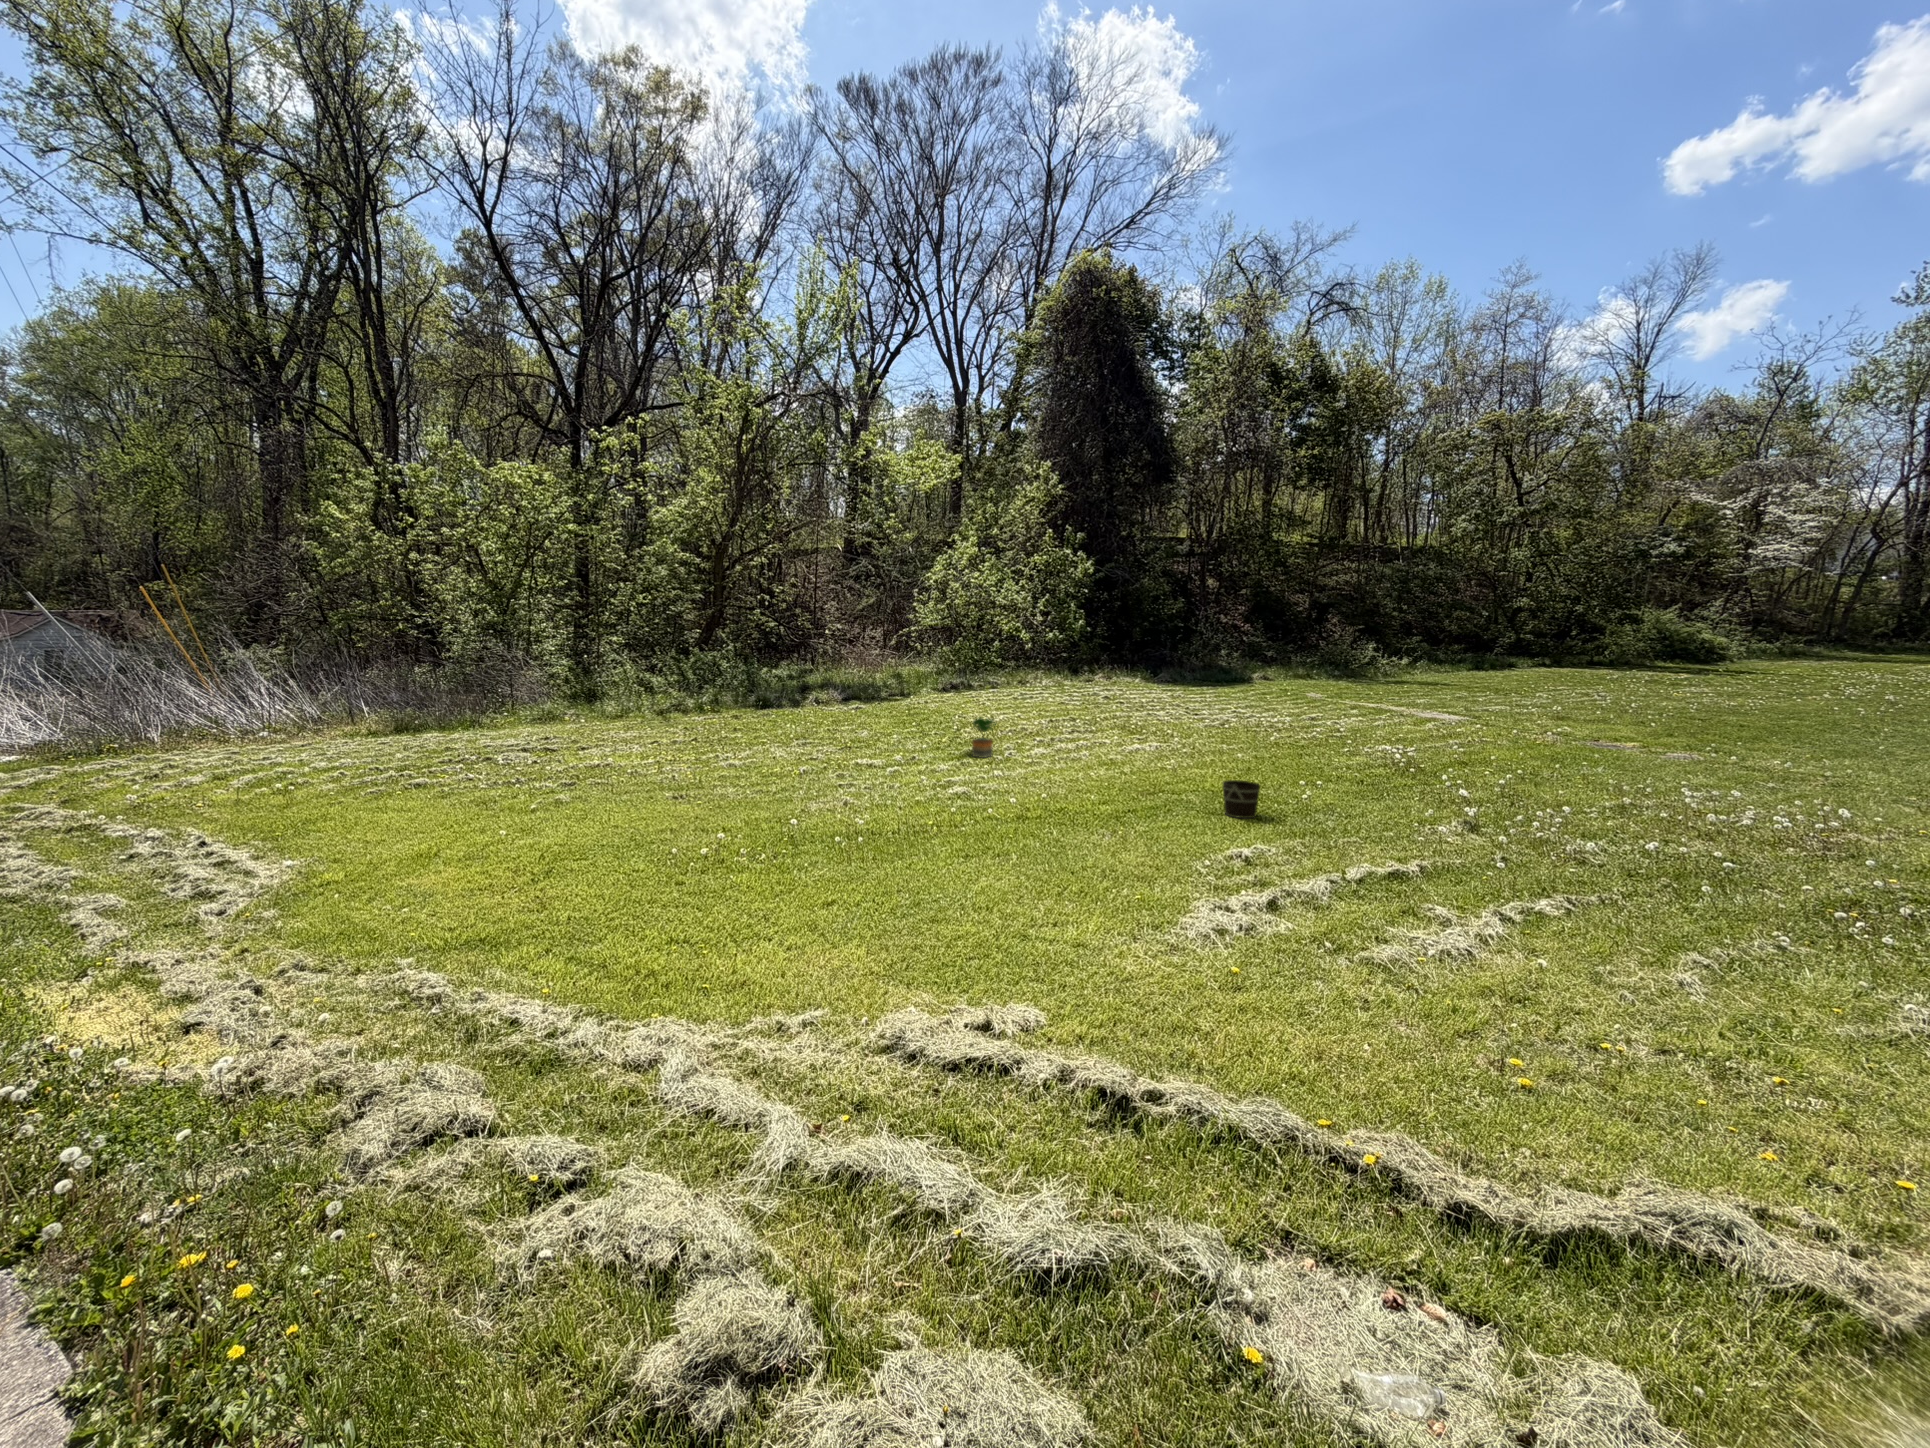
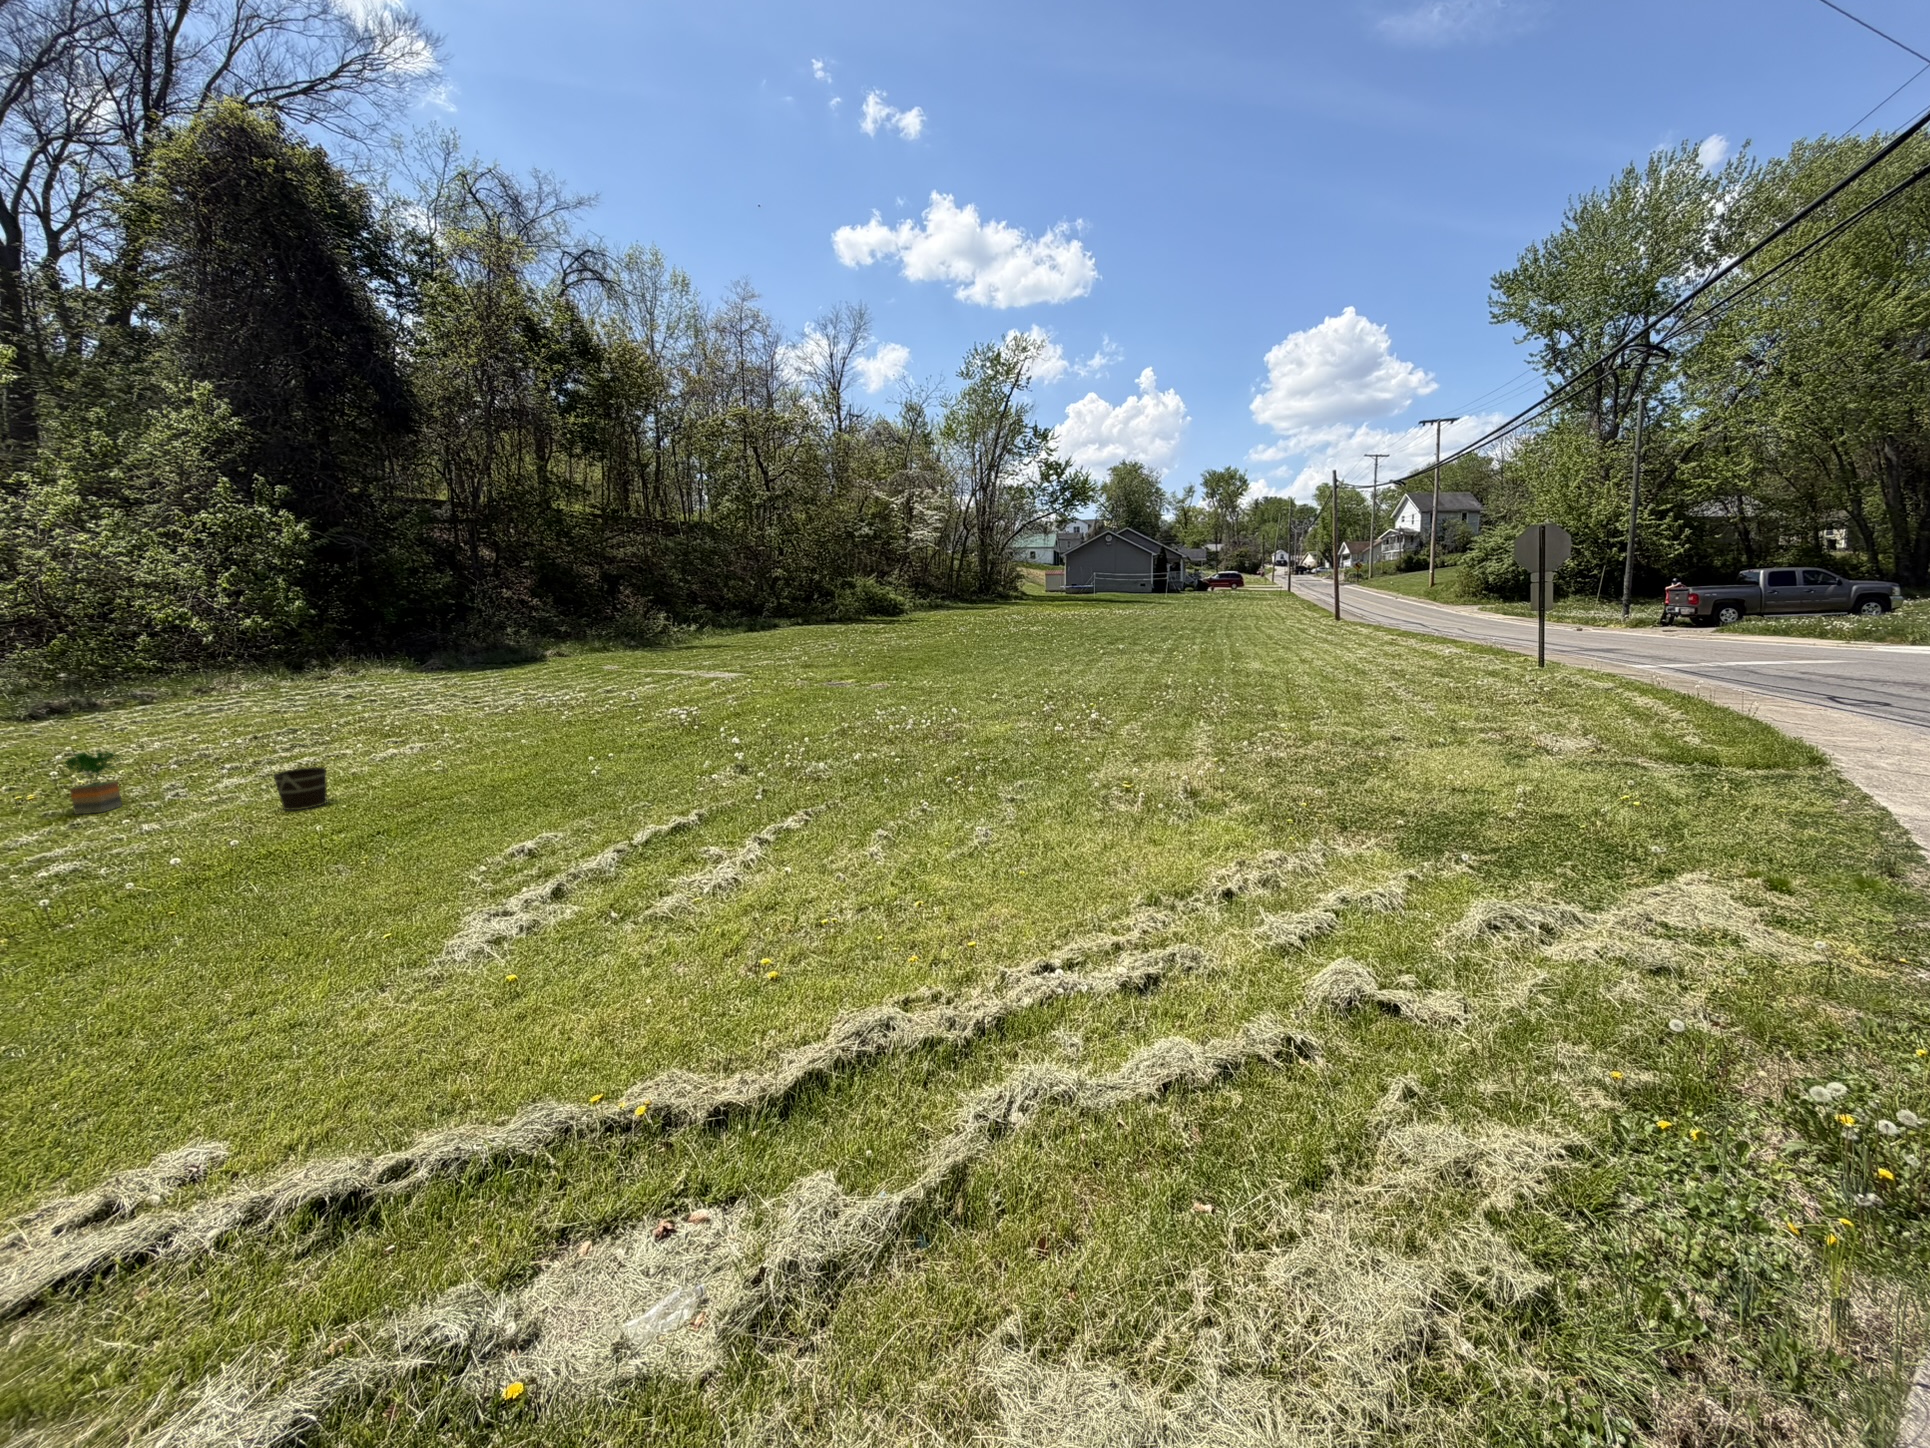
bucket: present [1222,780,1260,818] -> present [274,766,327,810]

